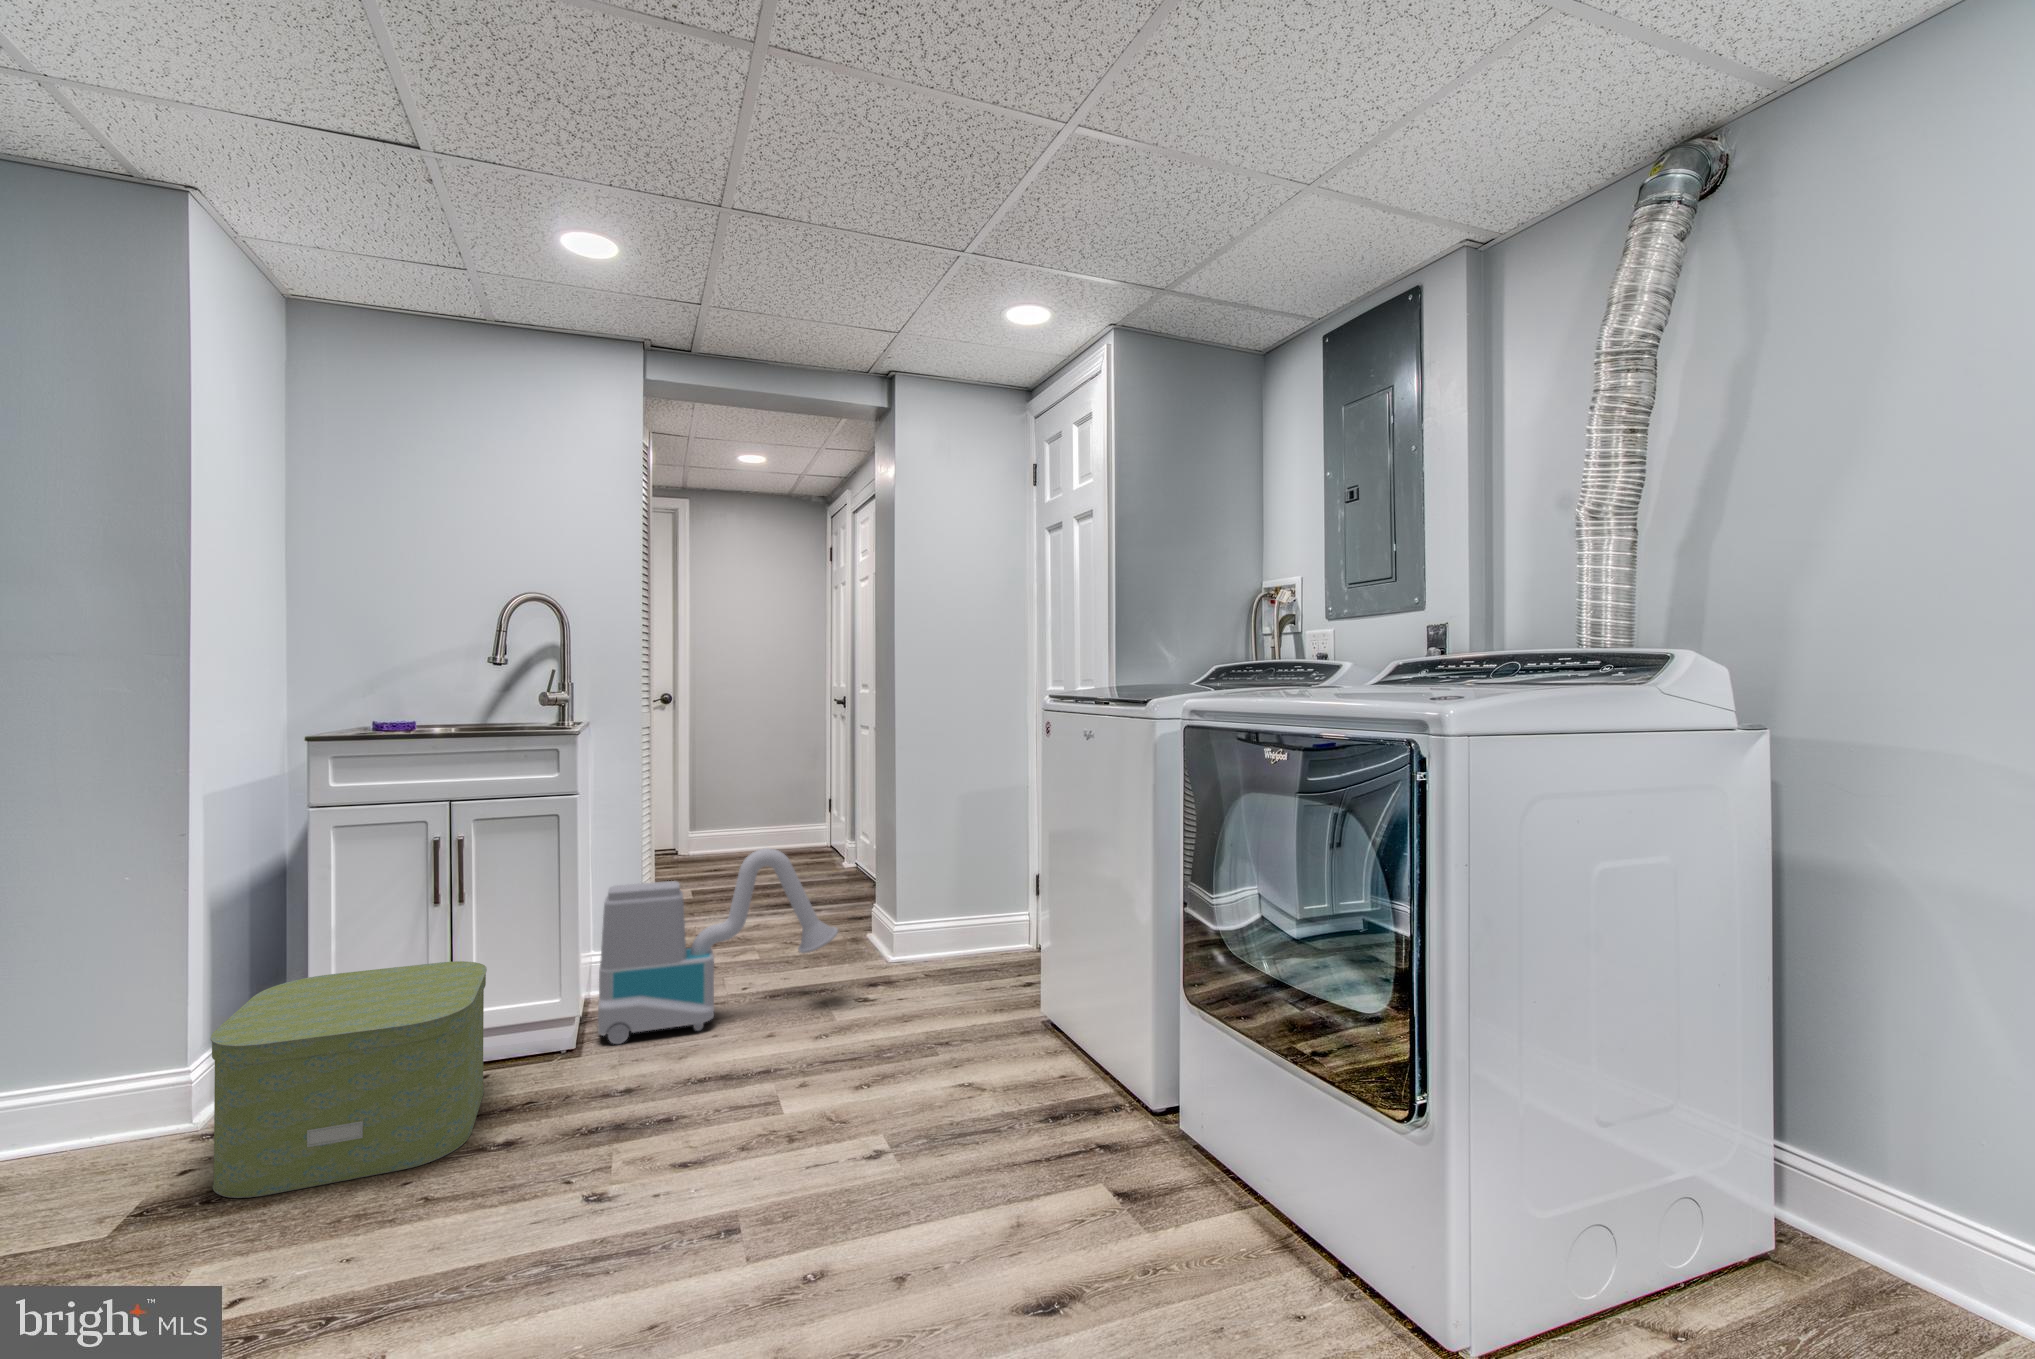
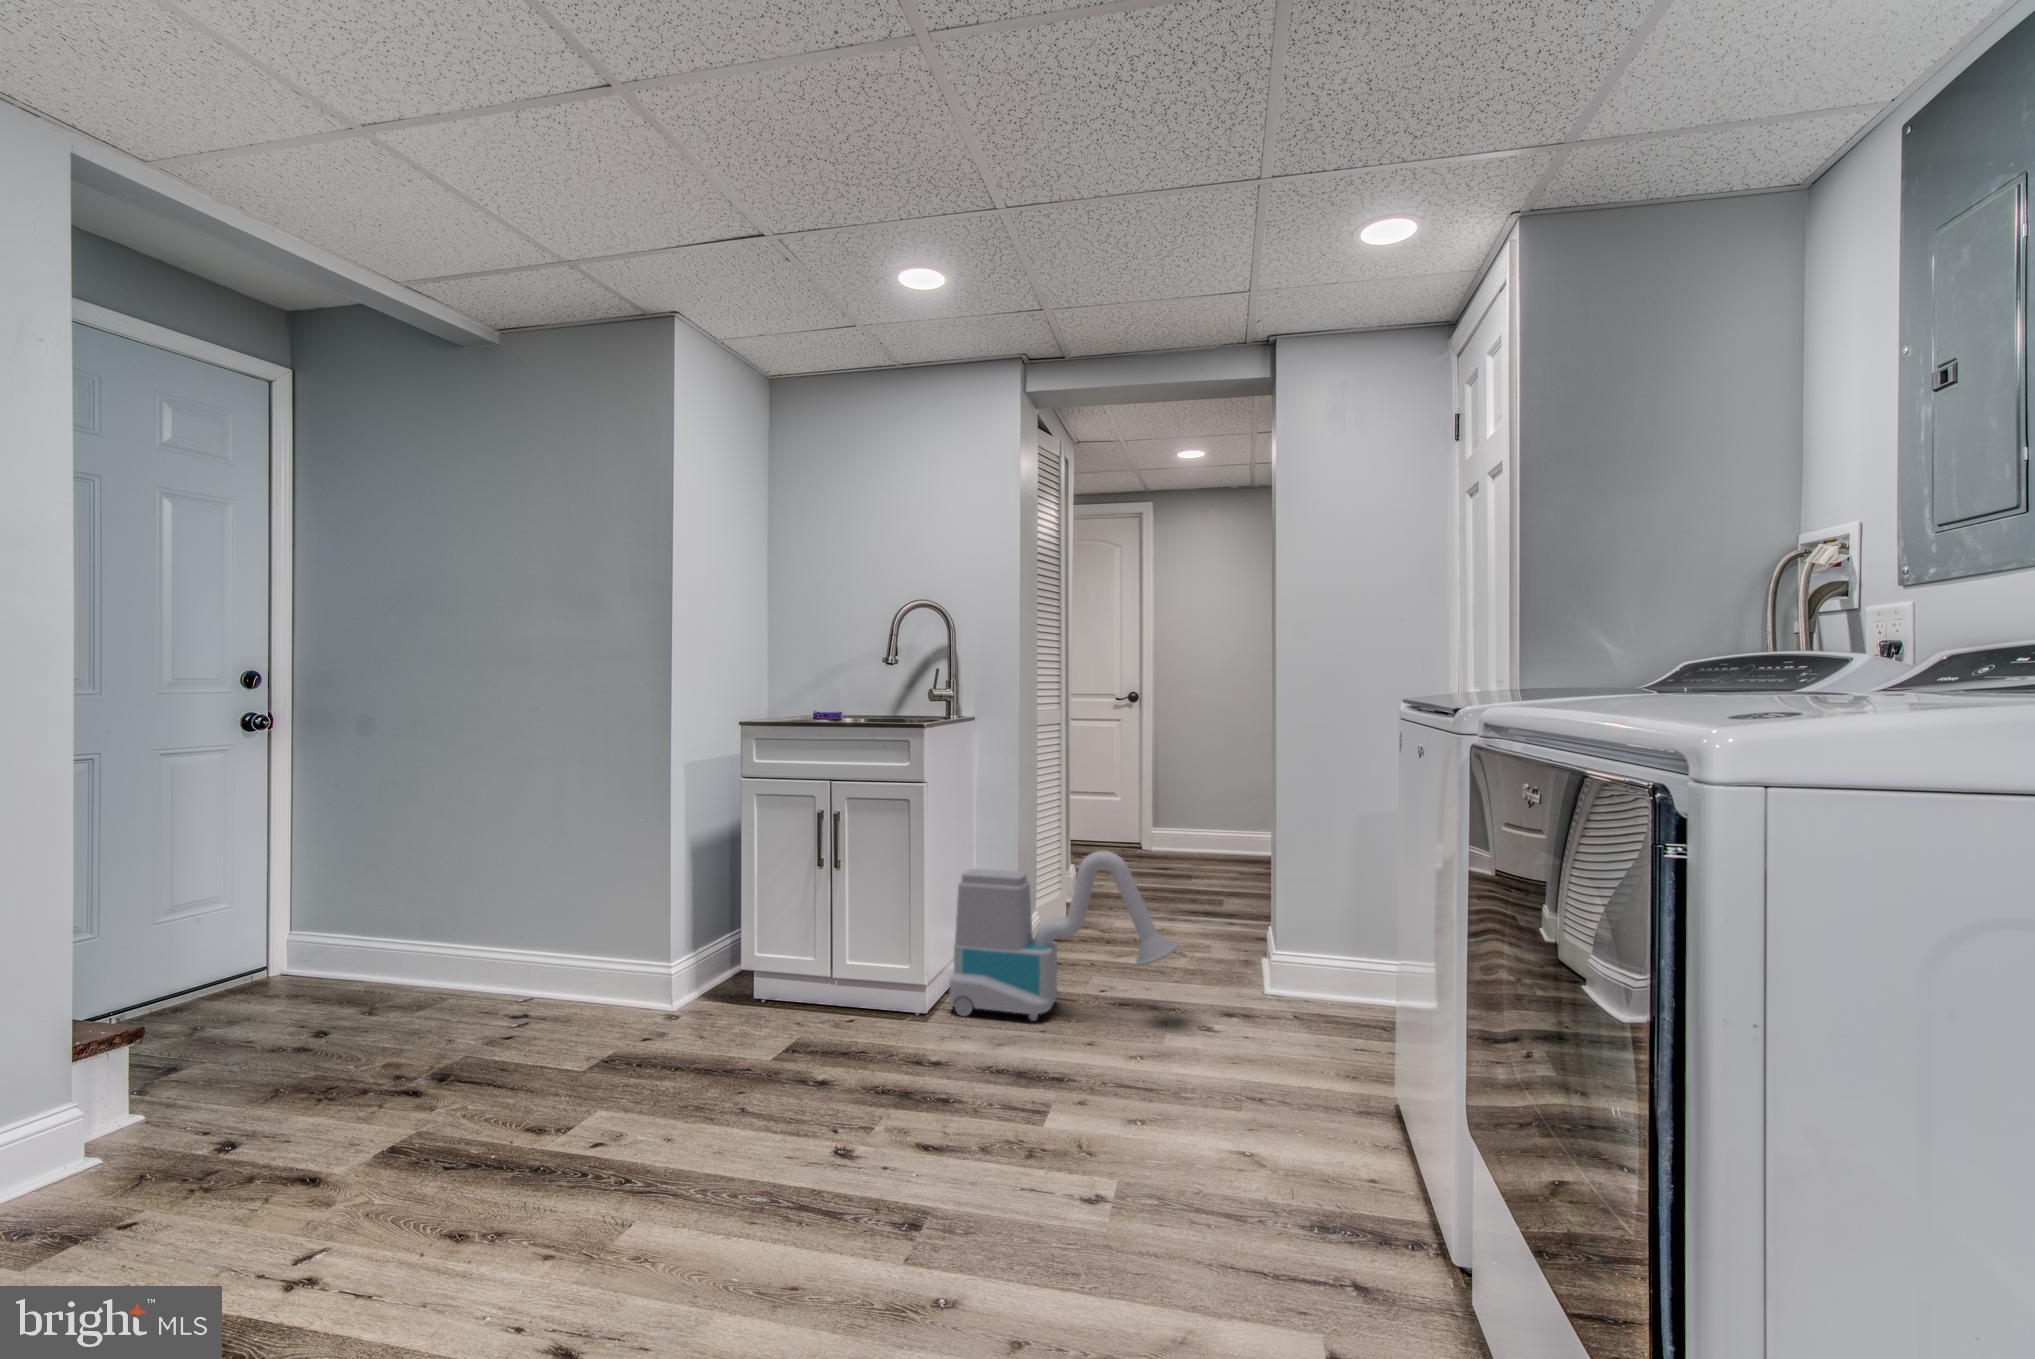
storage box: present [211,961,487,1198] -> none [649,909,849,1079]

